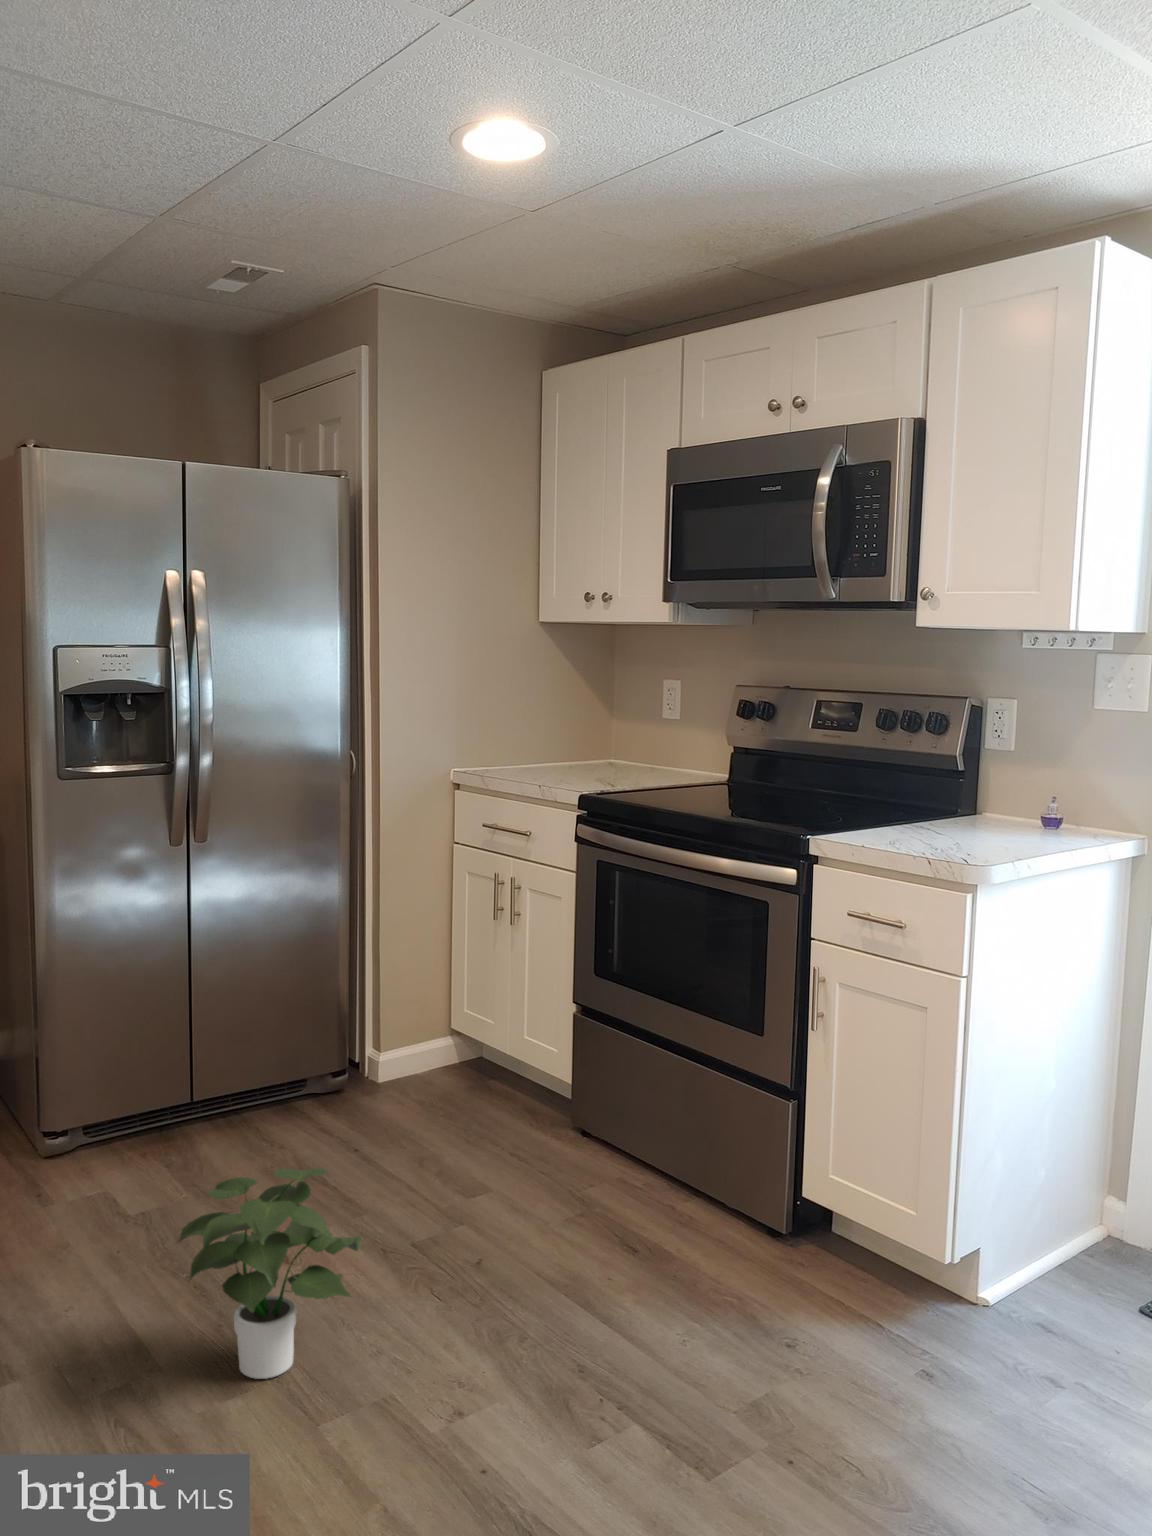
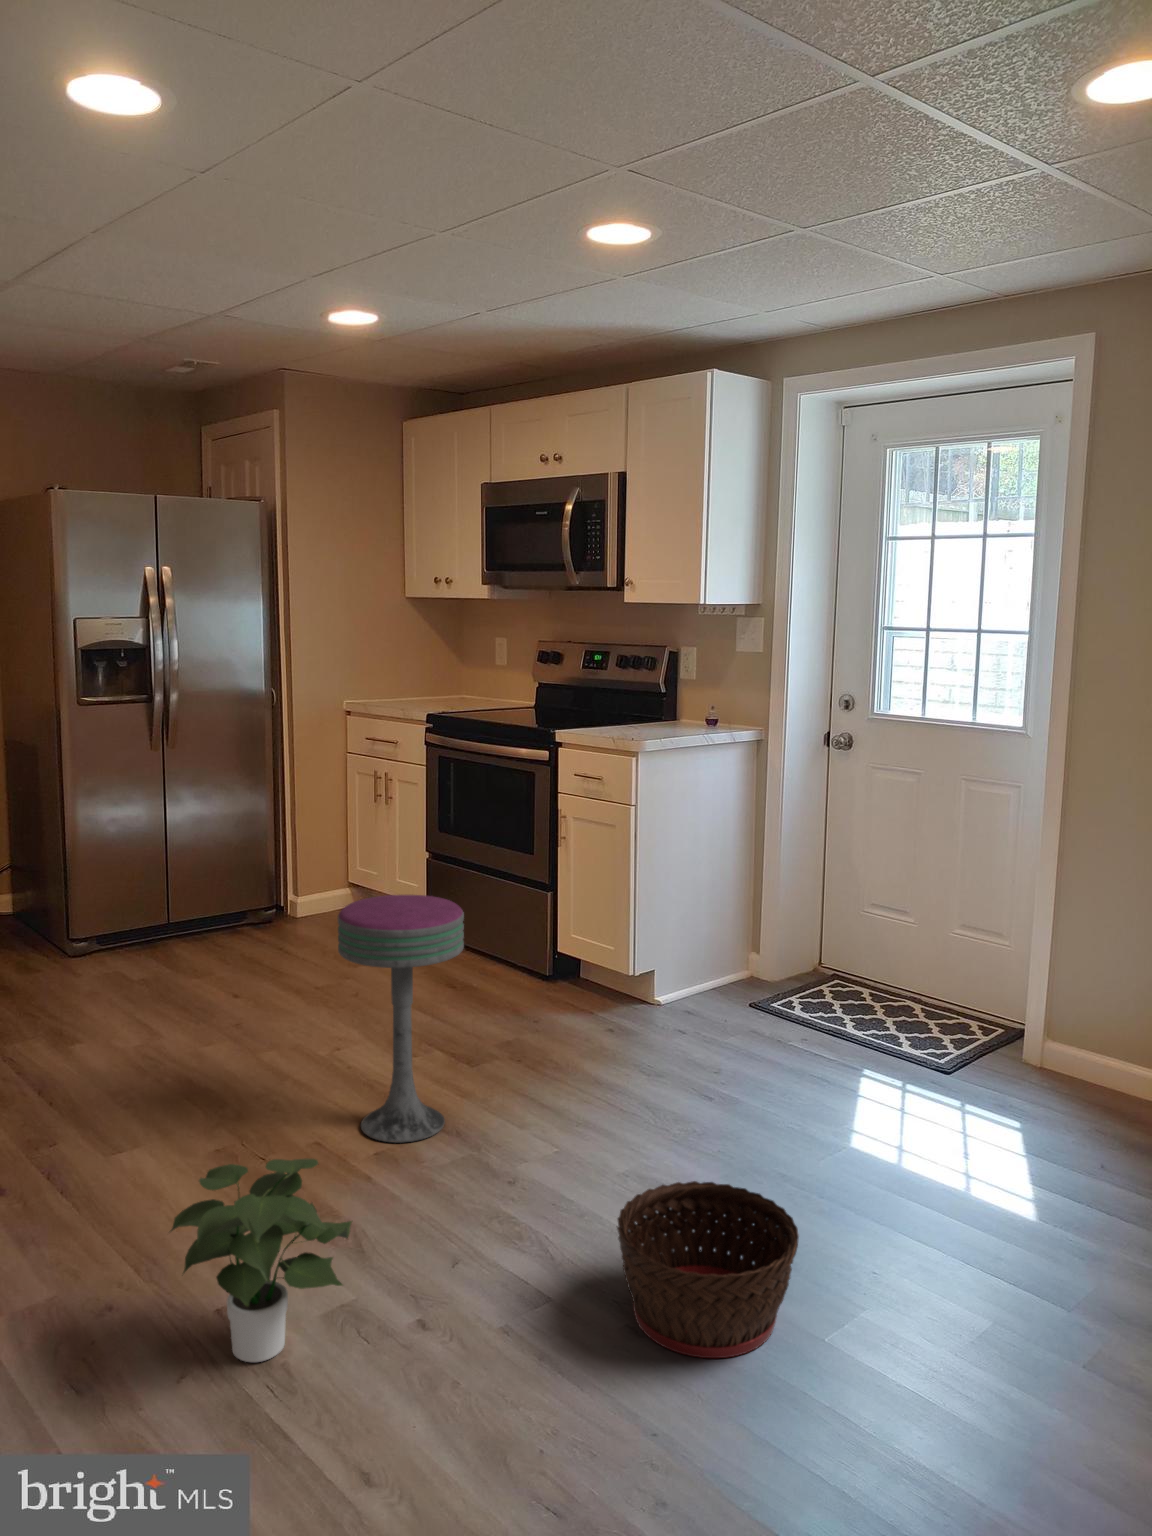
bar stool: none [357,925,487,1183] -> present [338,895,464,1143]
basket: none [636,1202,828,1379] -> present [617,1181,799,1358]

